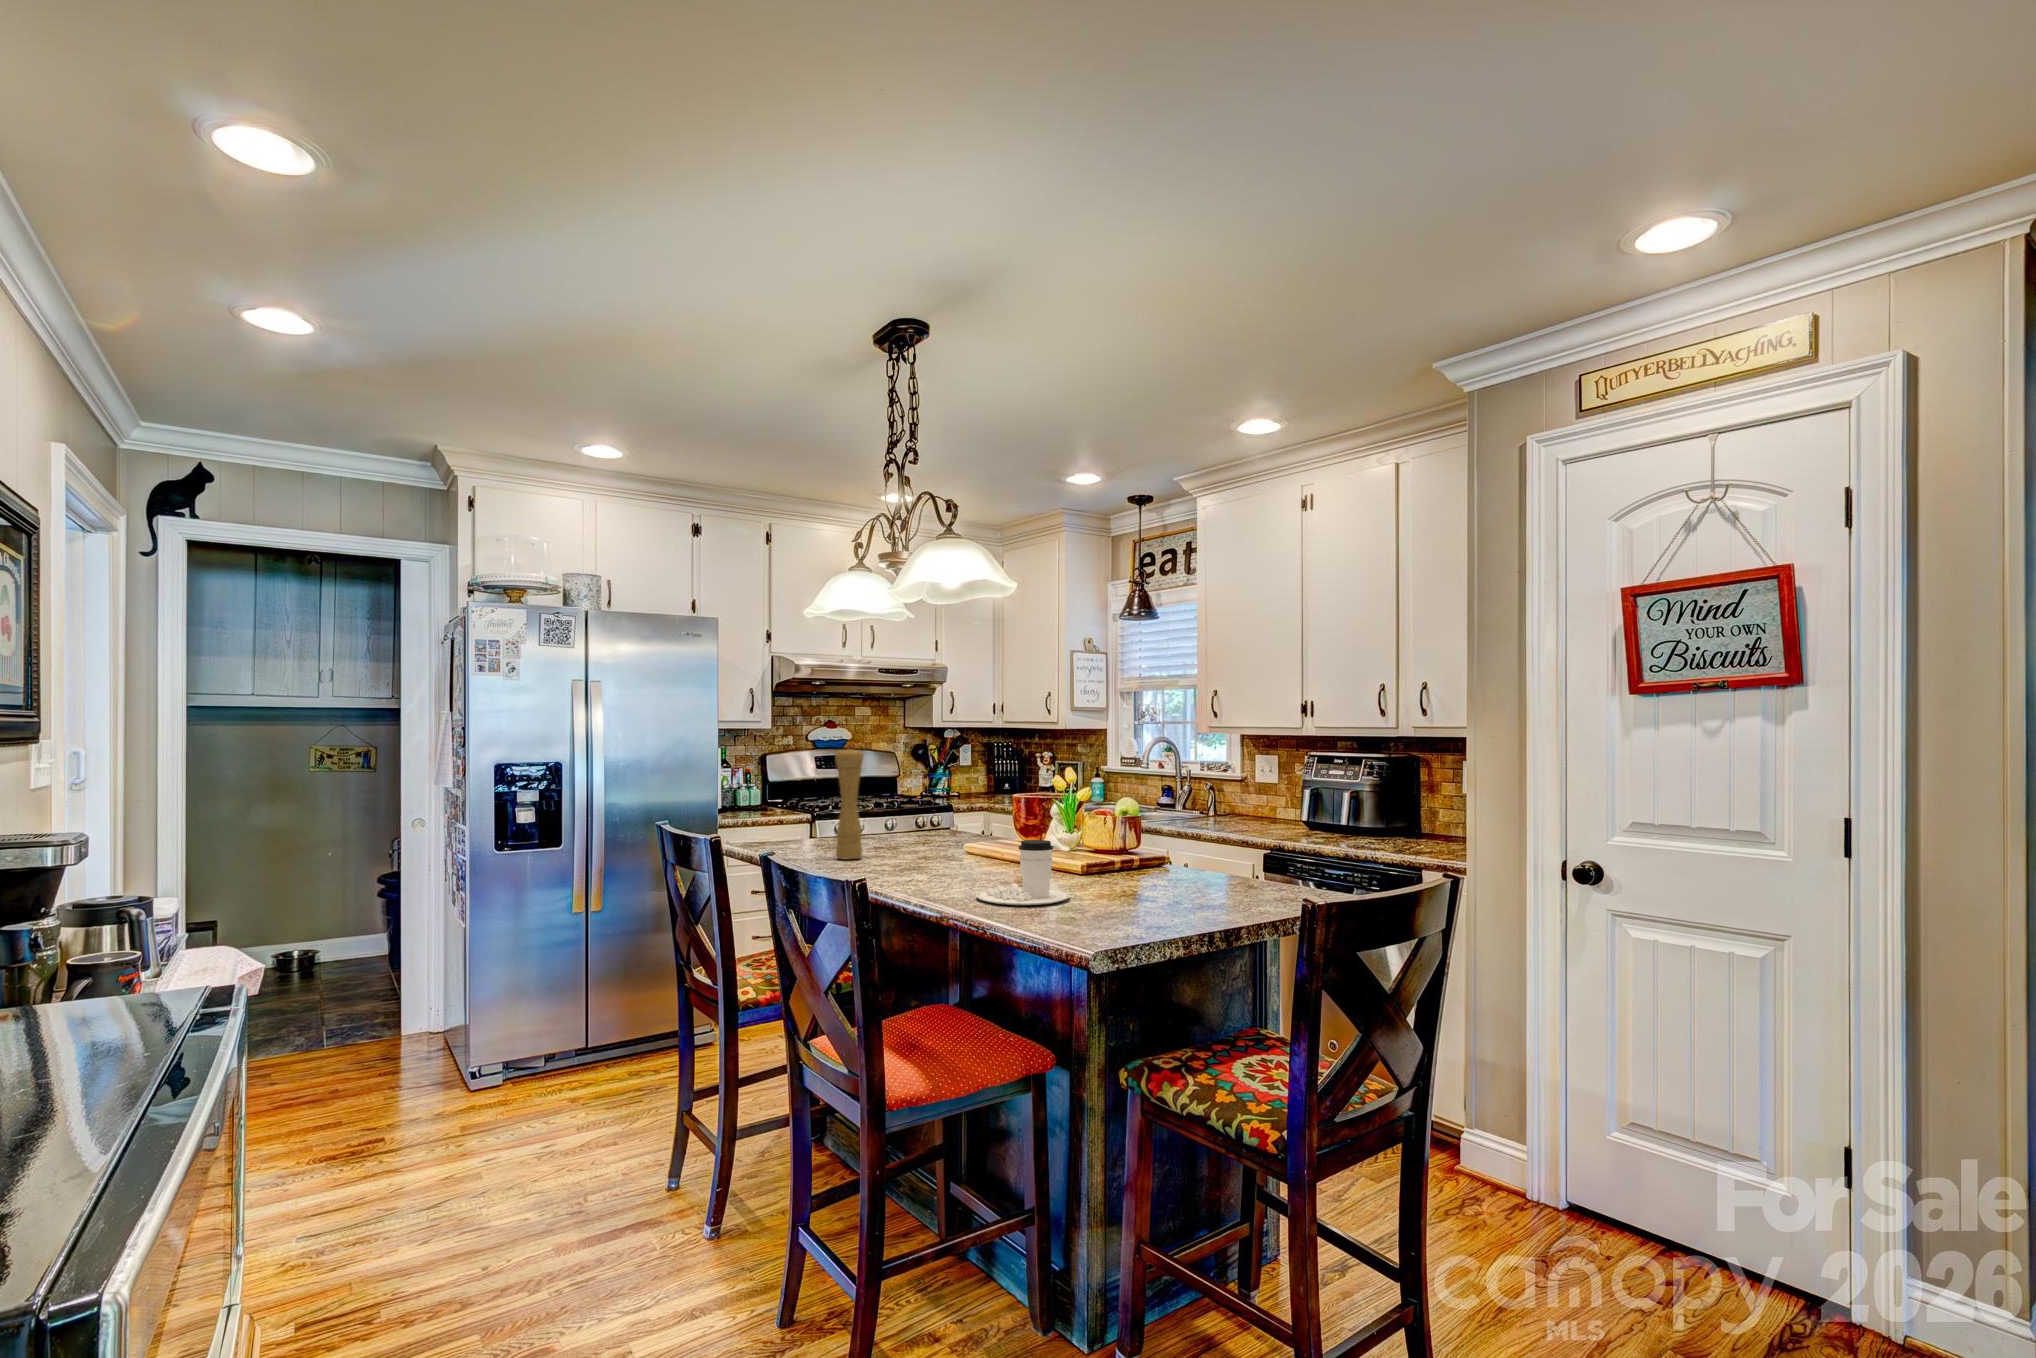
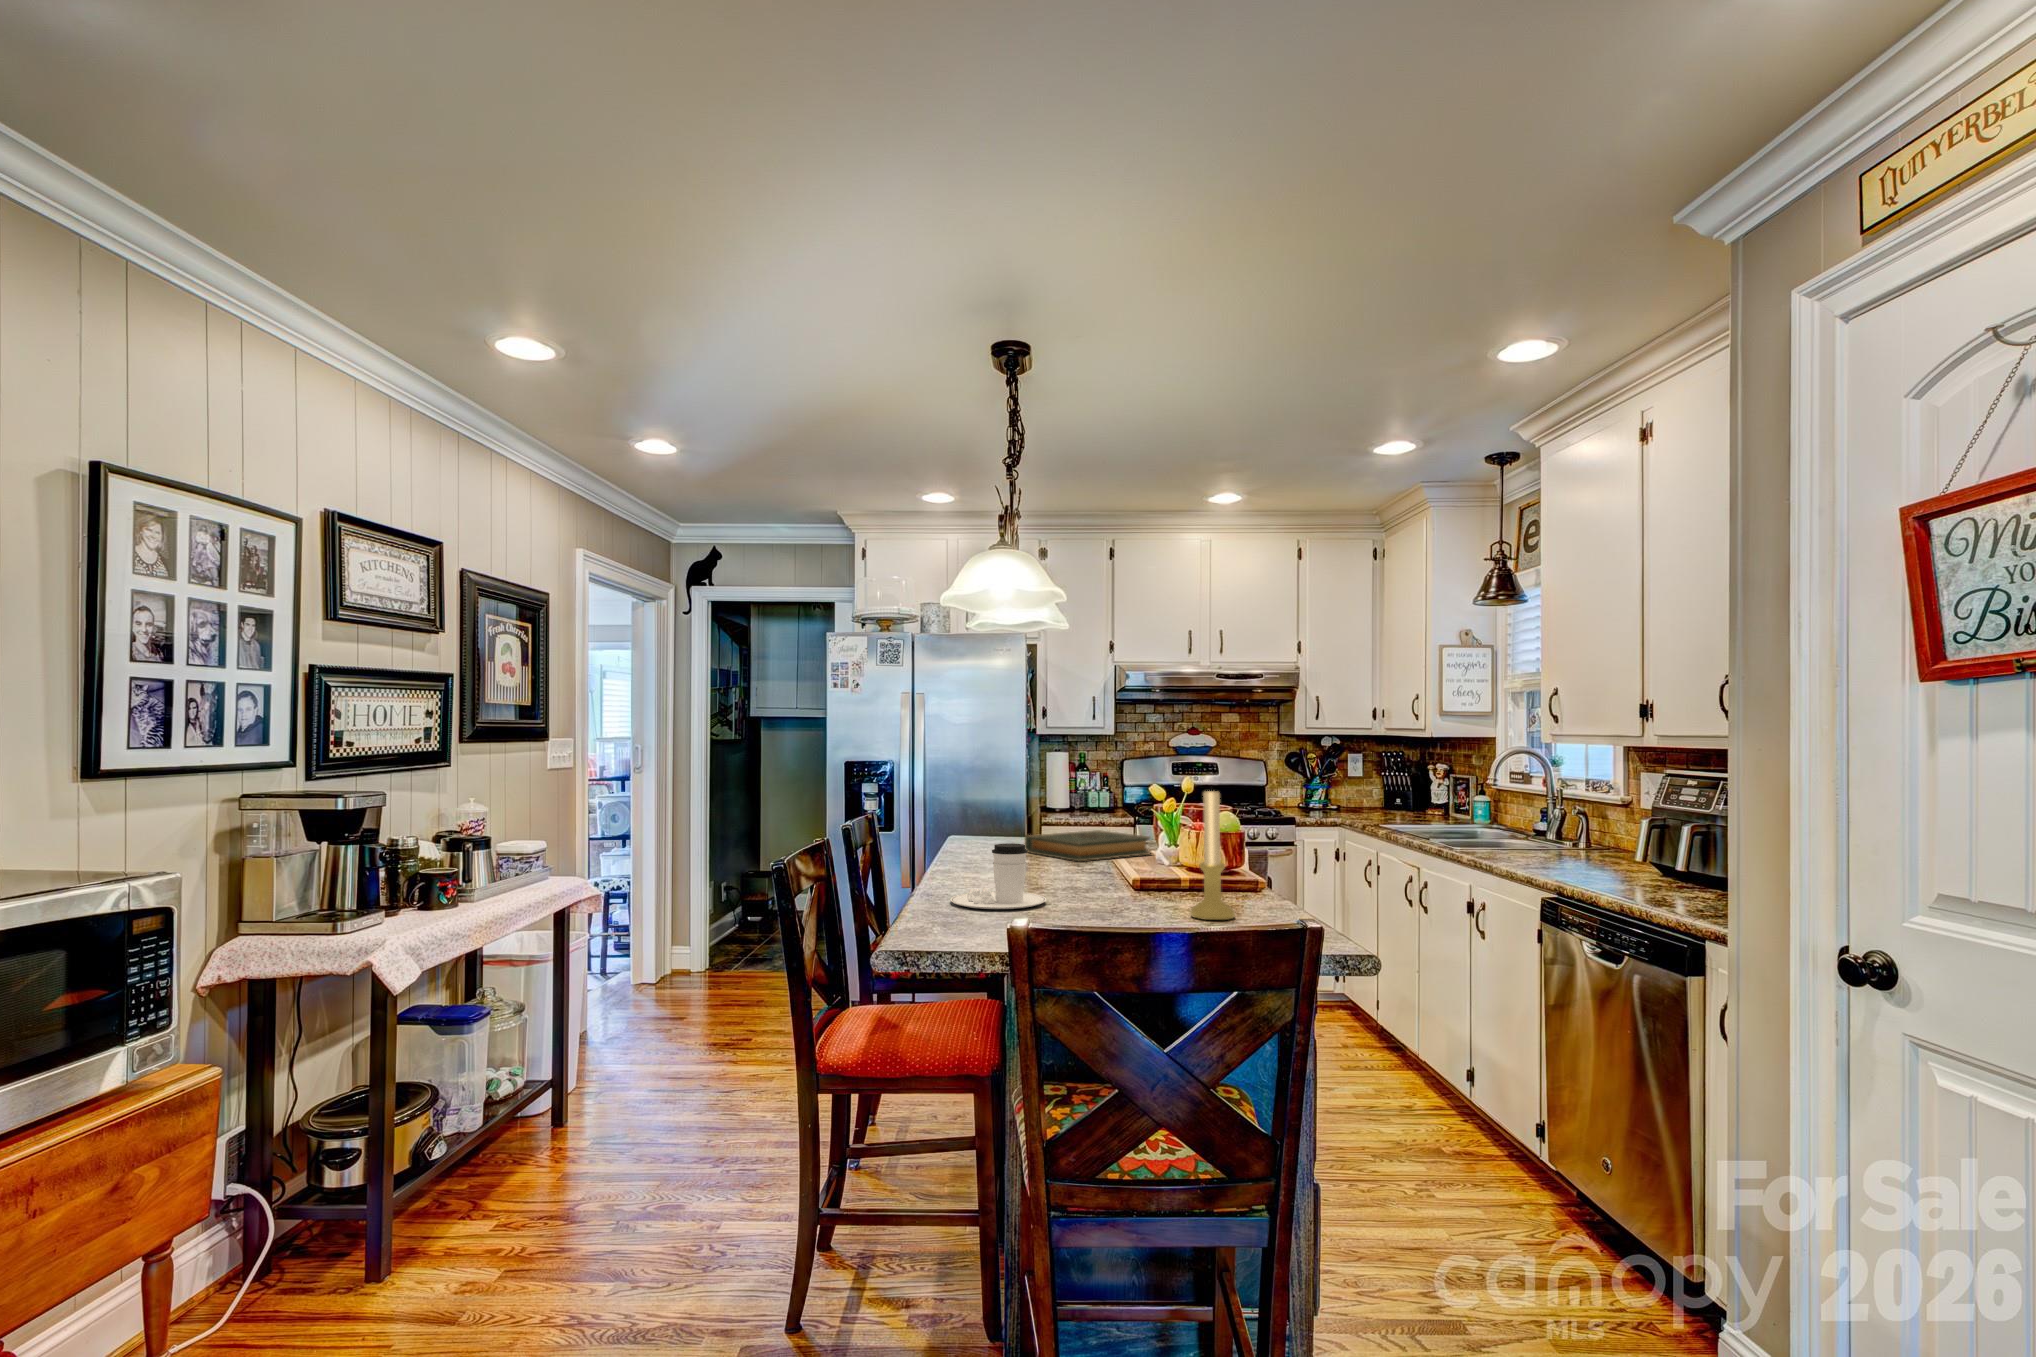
pepper mill: present [835,748,864,859] -> none [979,749,1005,856]
candle holder: none [1190,778,1228,892] -> present [1191,791,1235,920]
hardback book: none [867,826,983,857] -> present [1025,830,1151,861]

